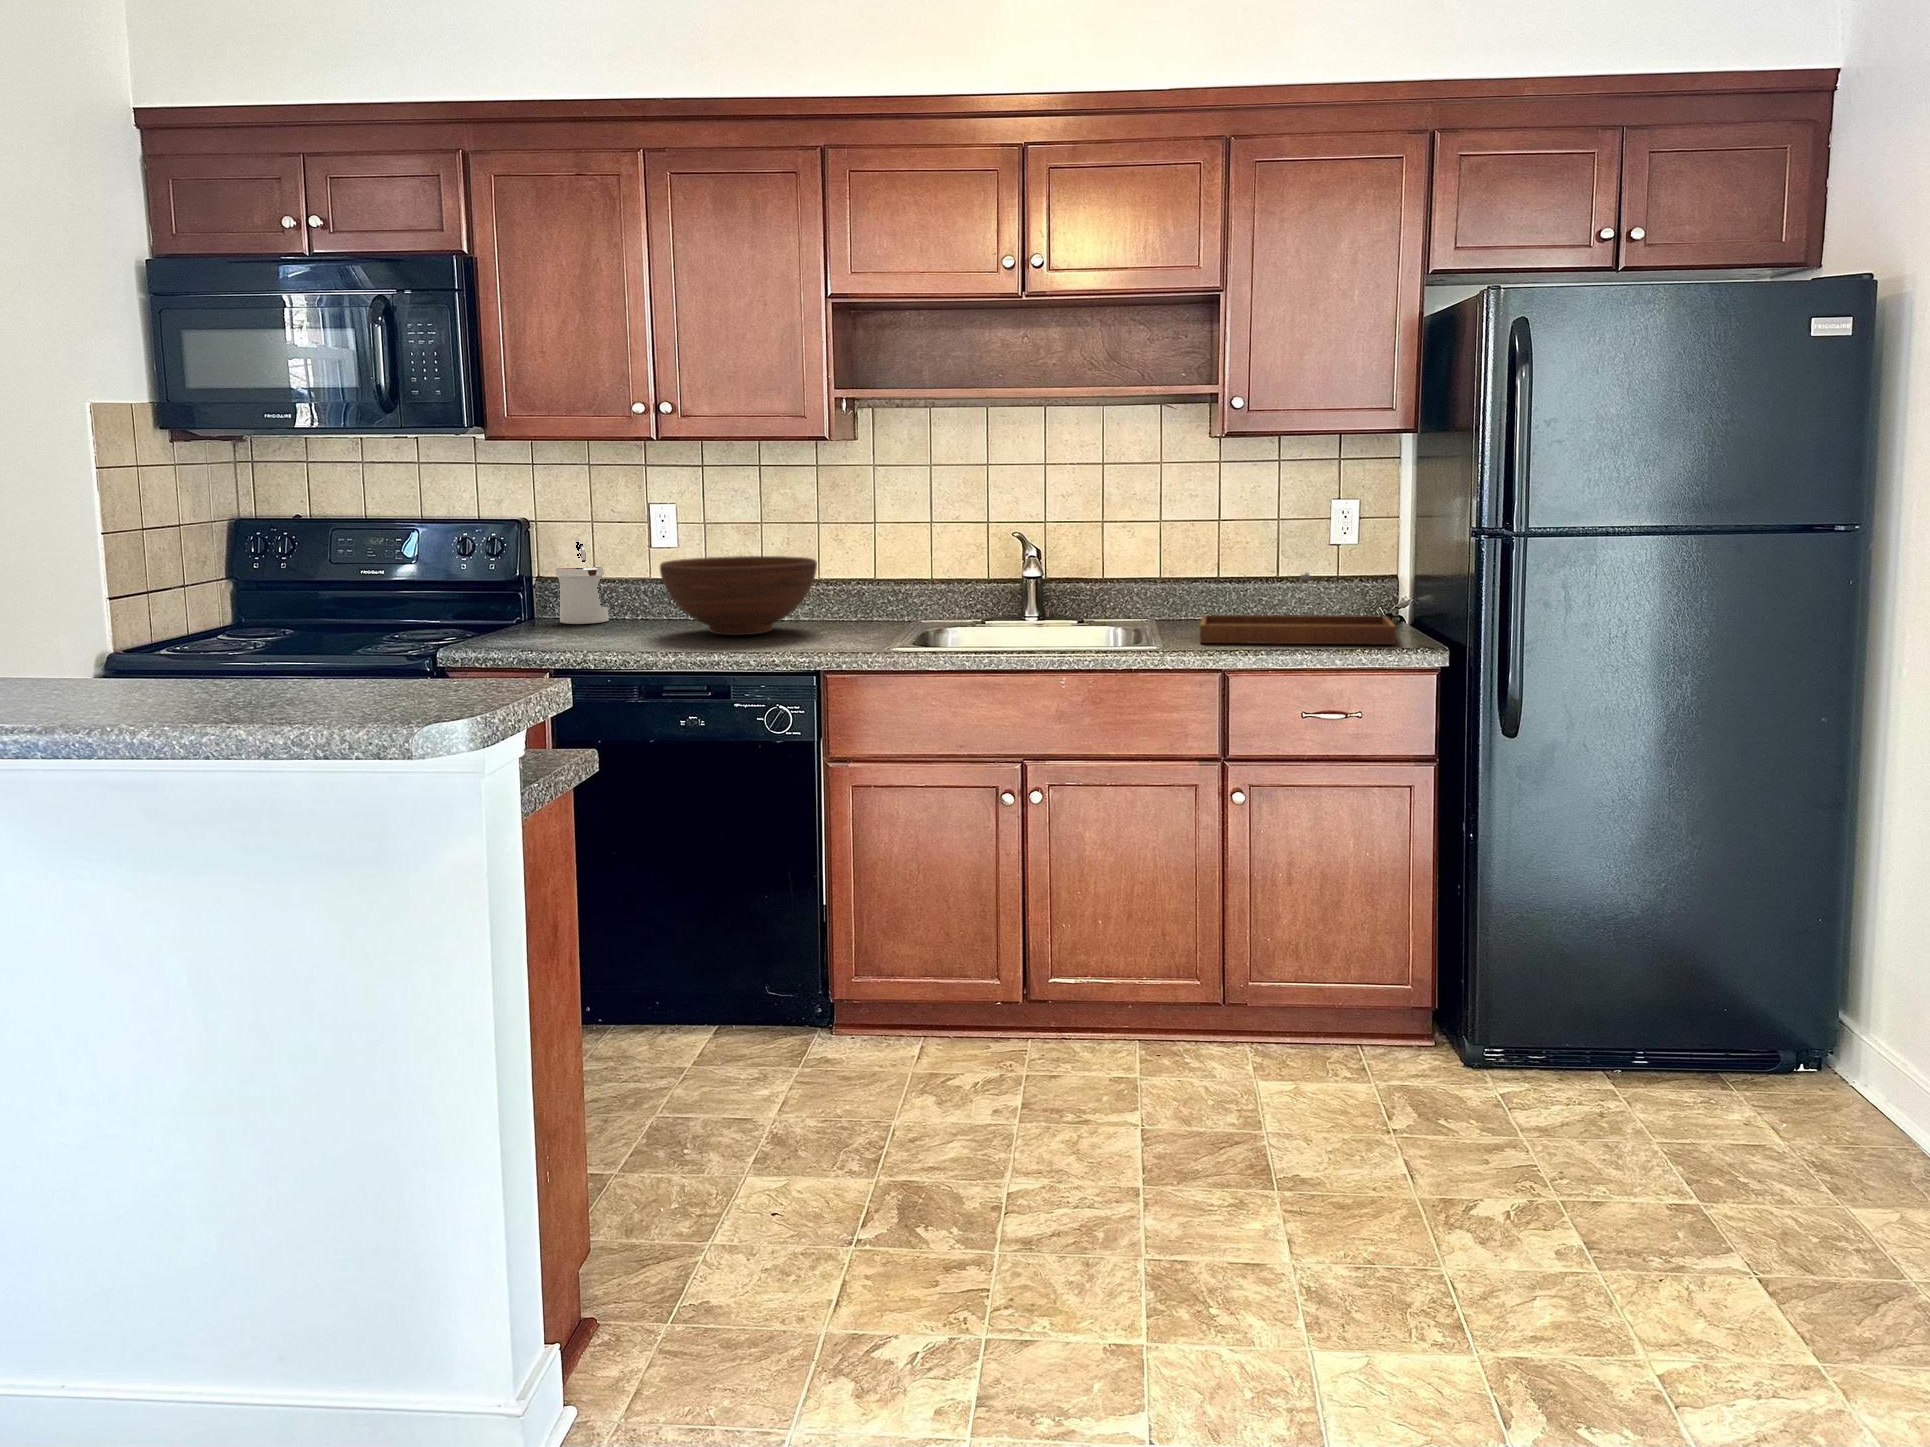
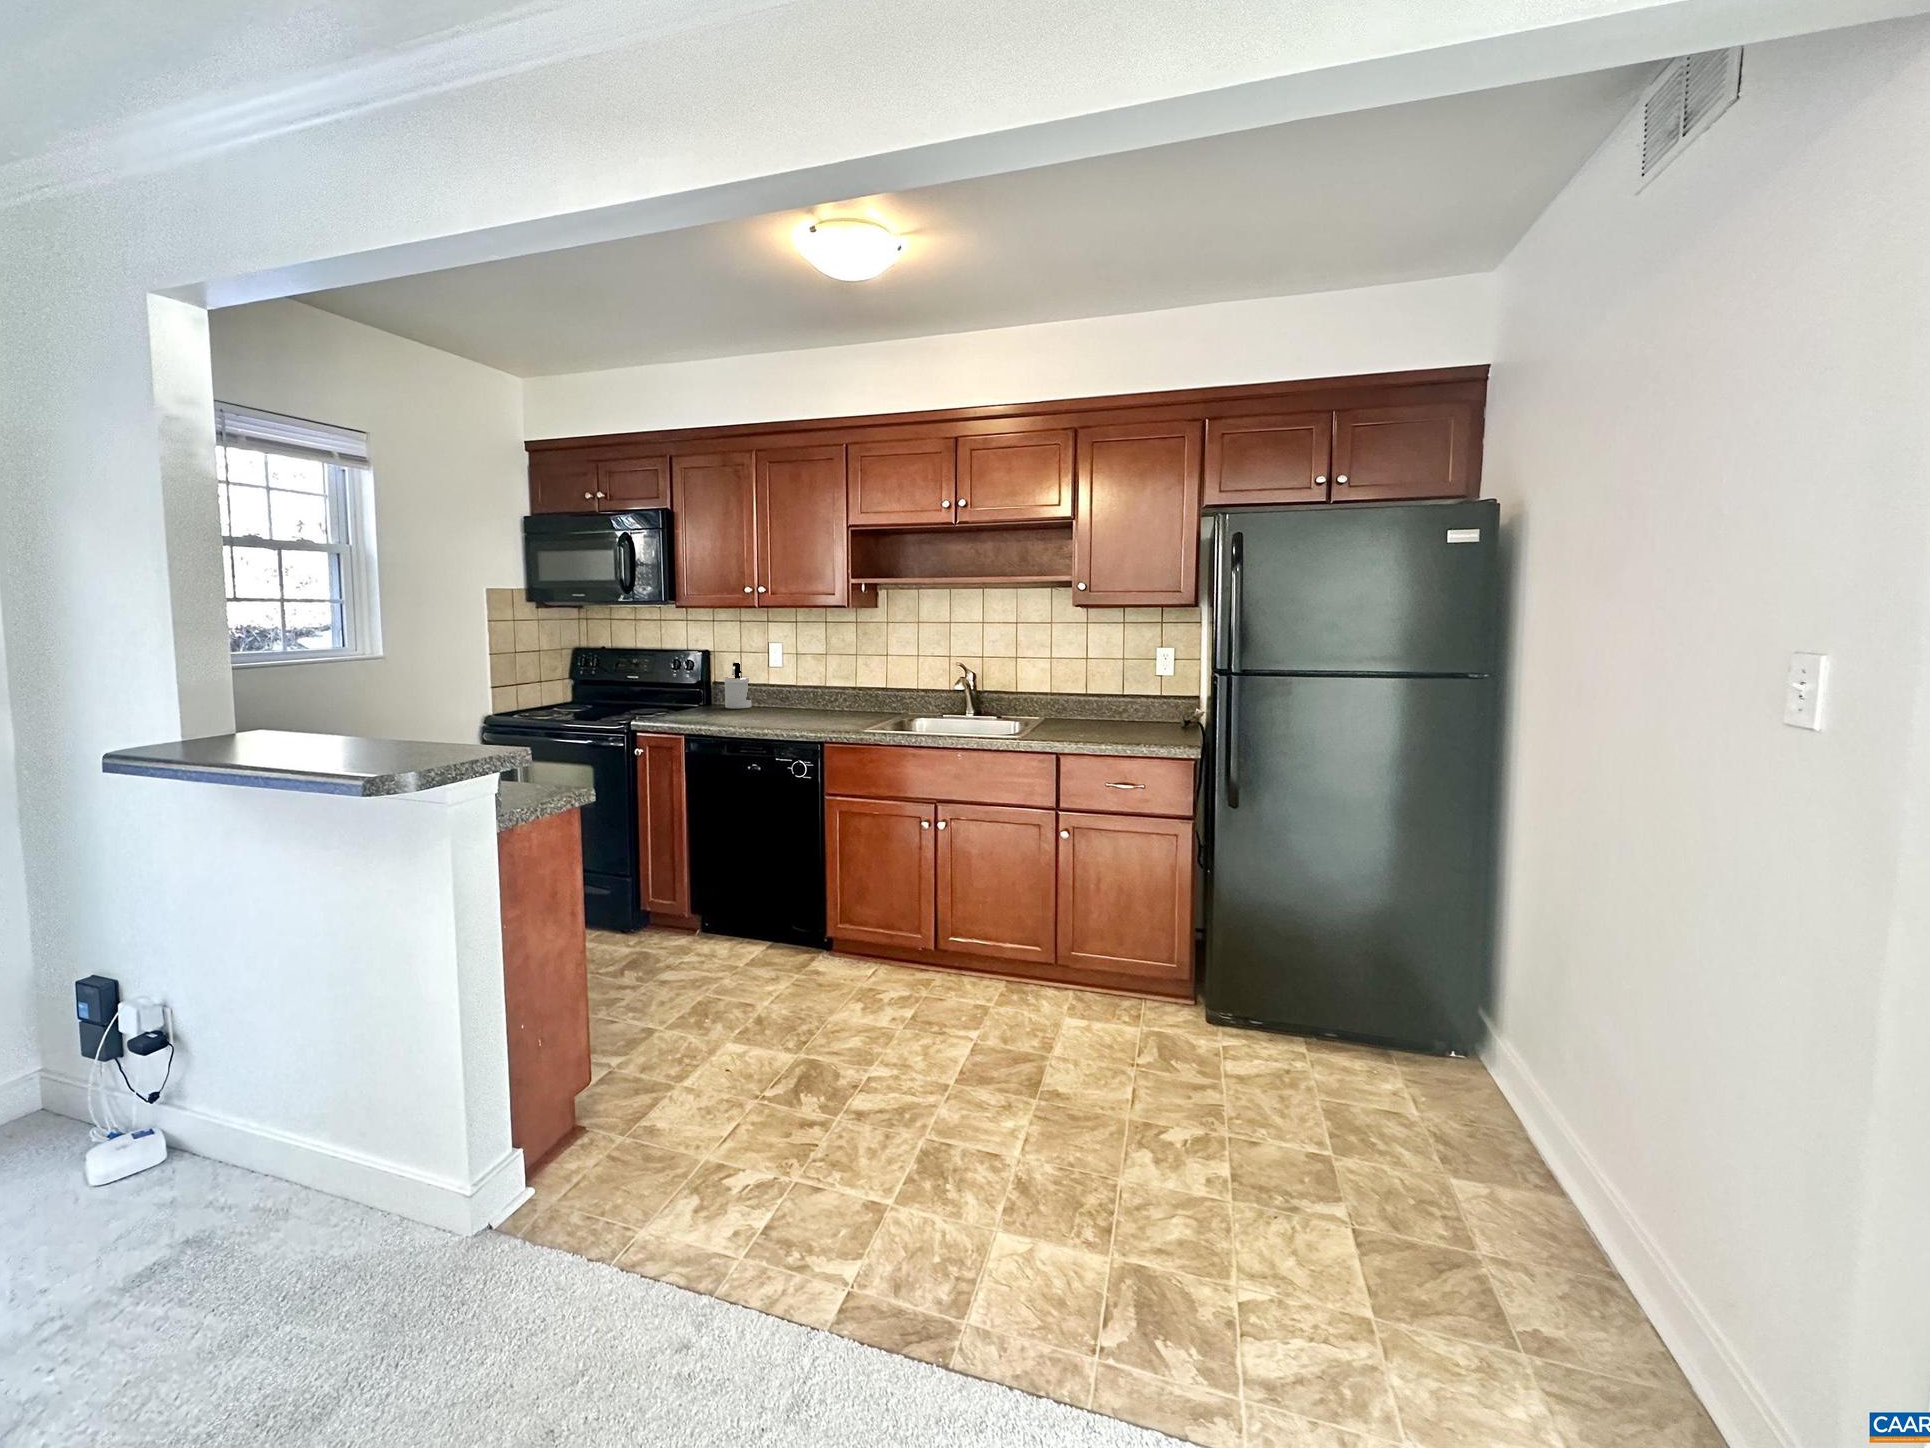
fruit bowl: present [660,556,817,635] -> none [761,674,849,719]
tray: present [1200,573,1396,644] -> none [1052,695,1179,742]

